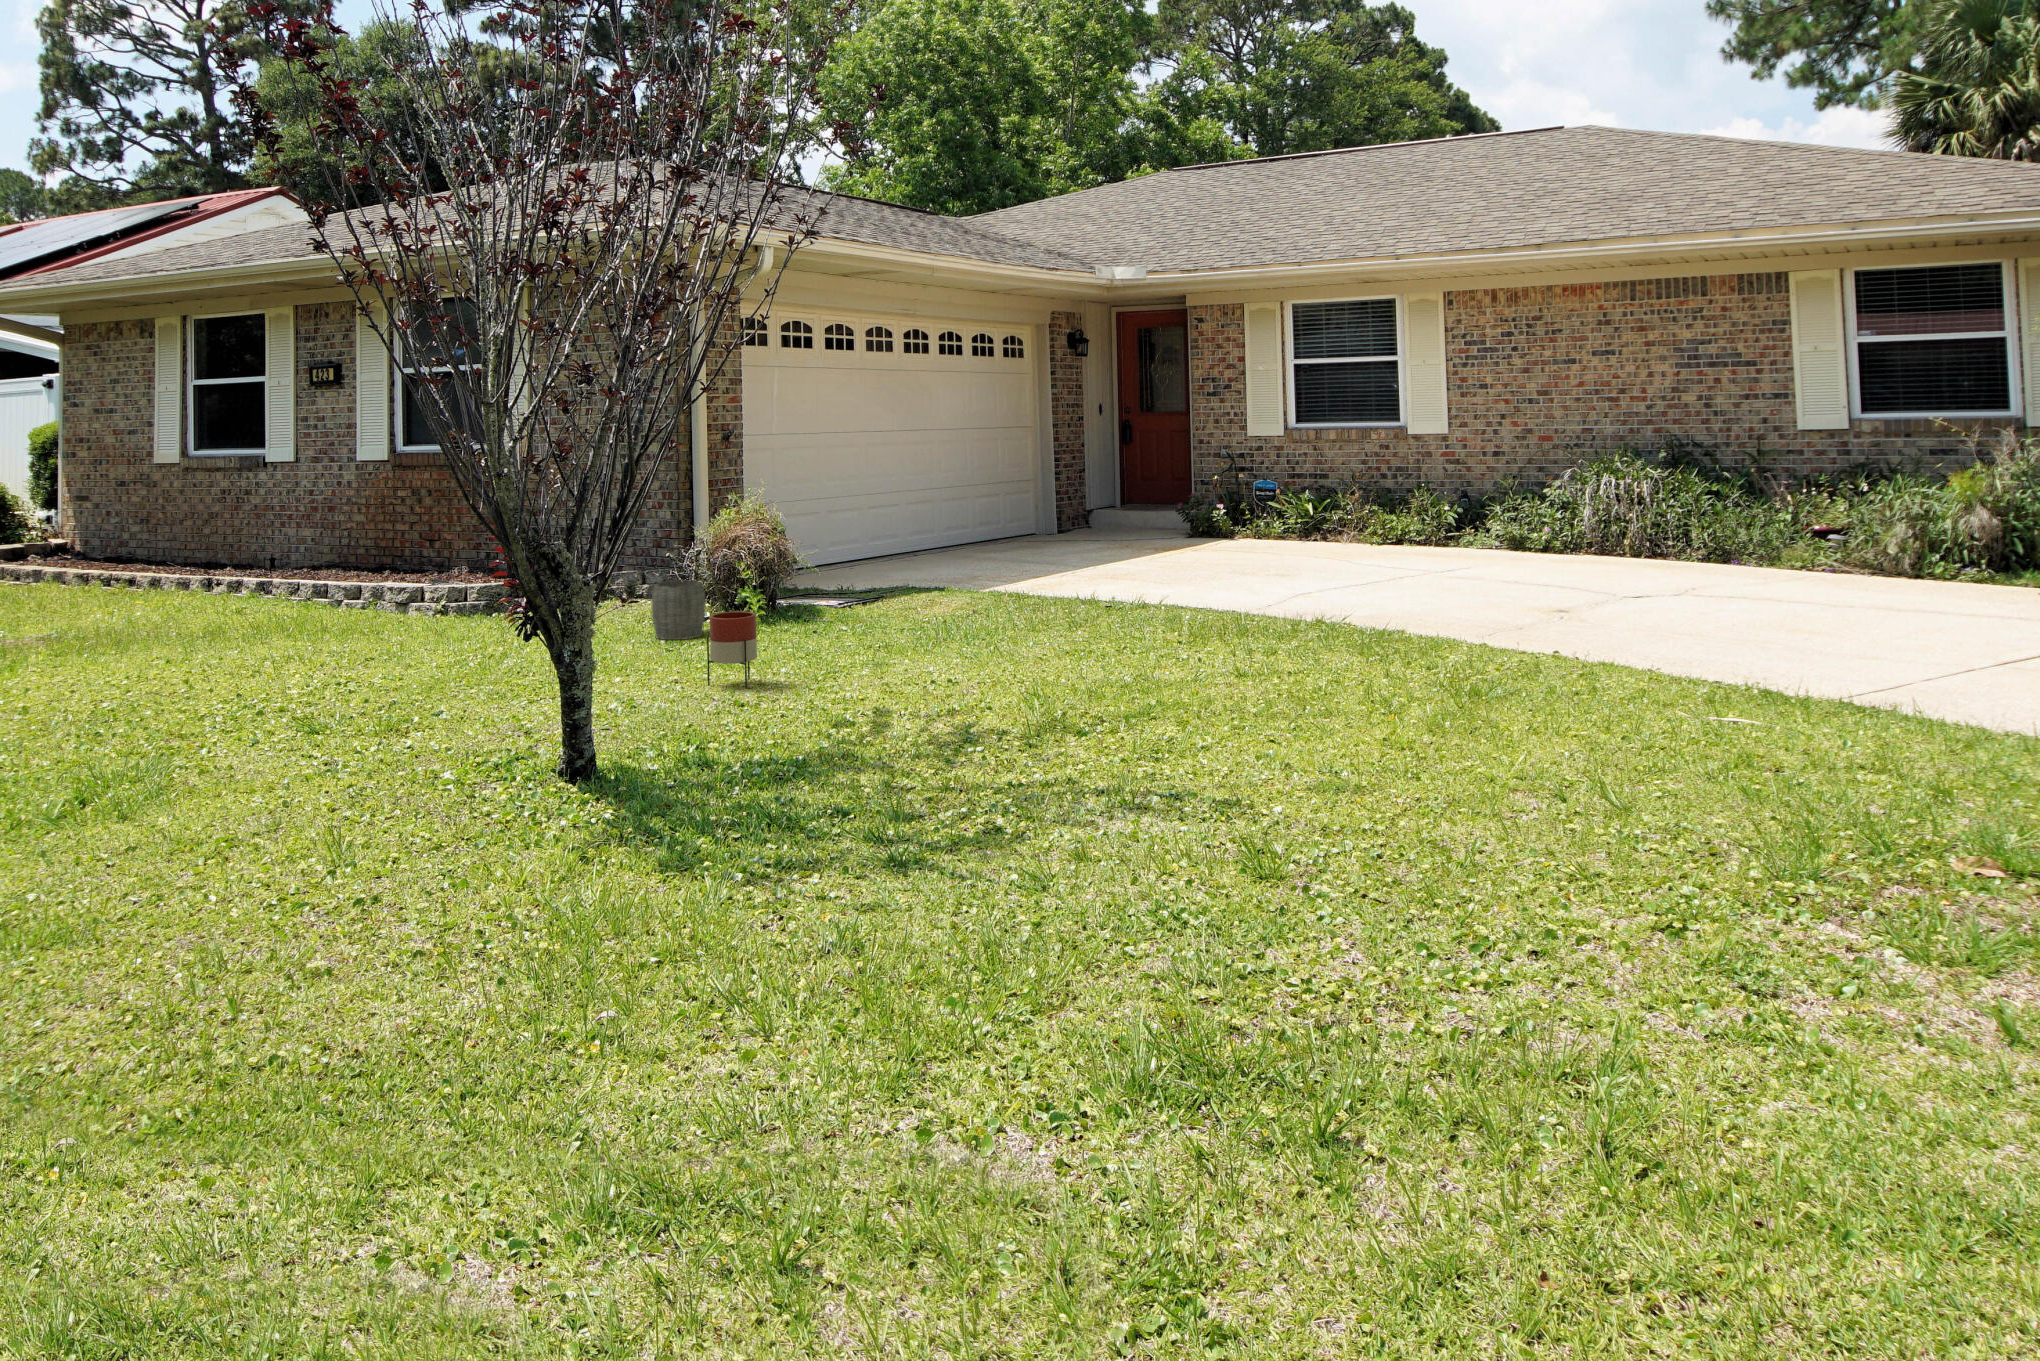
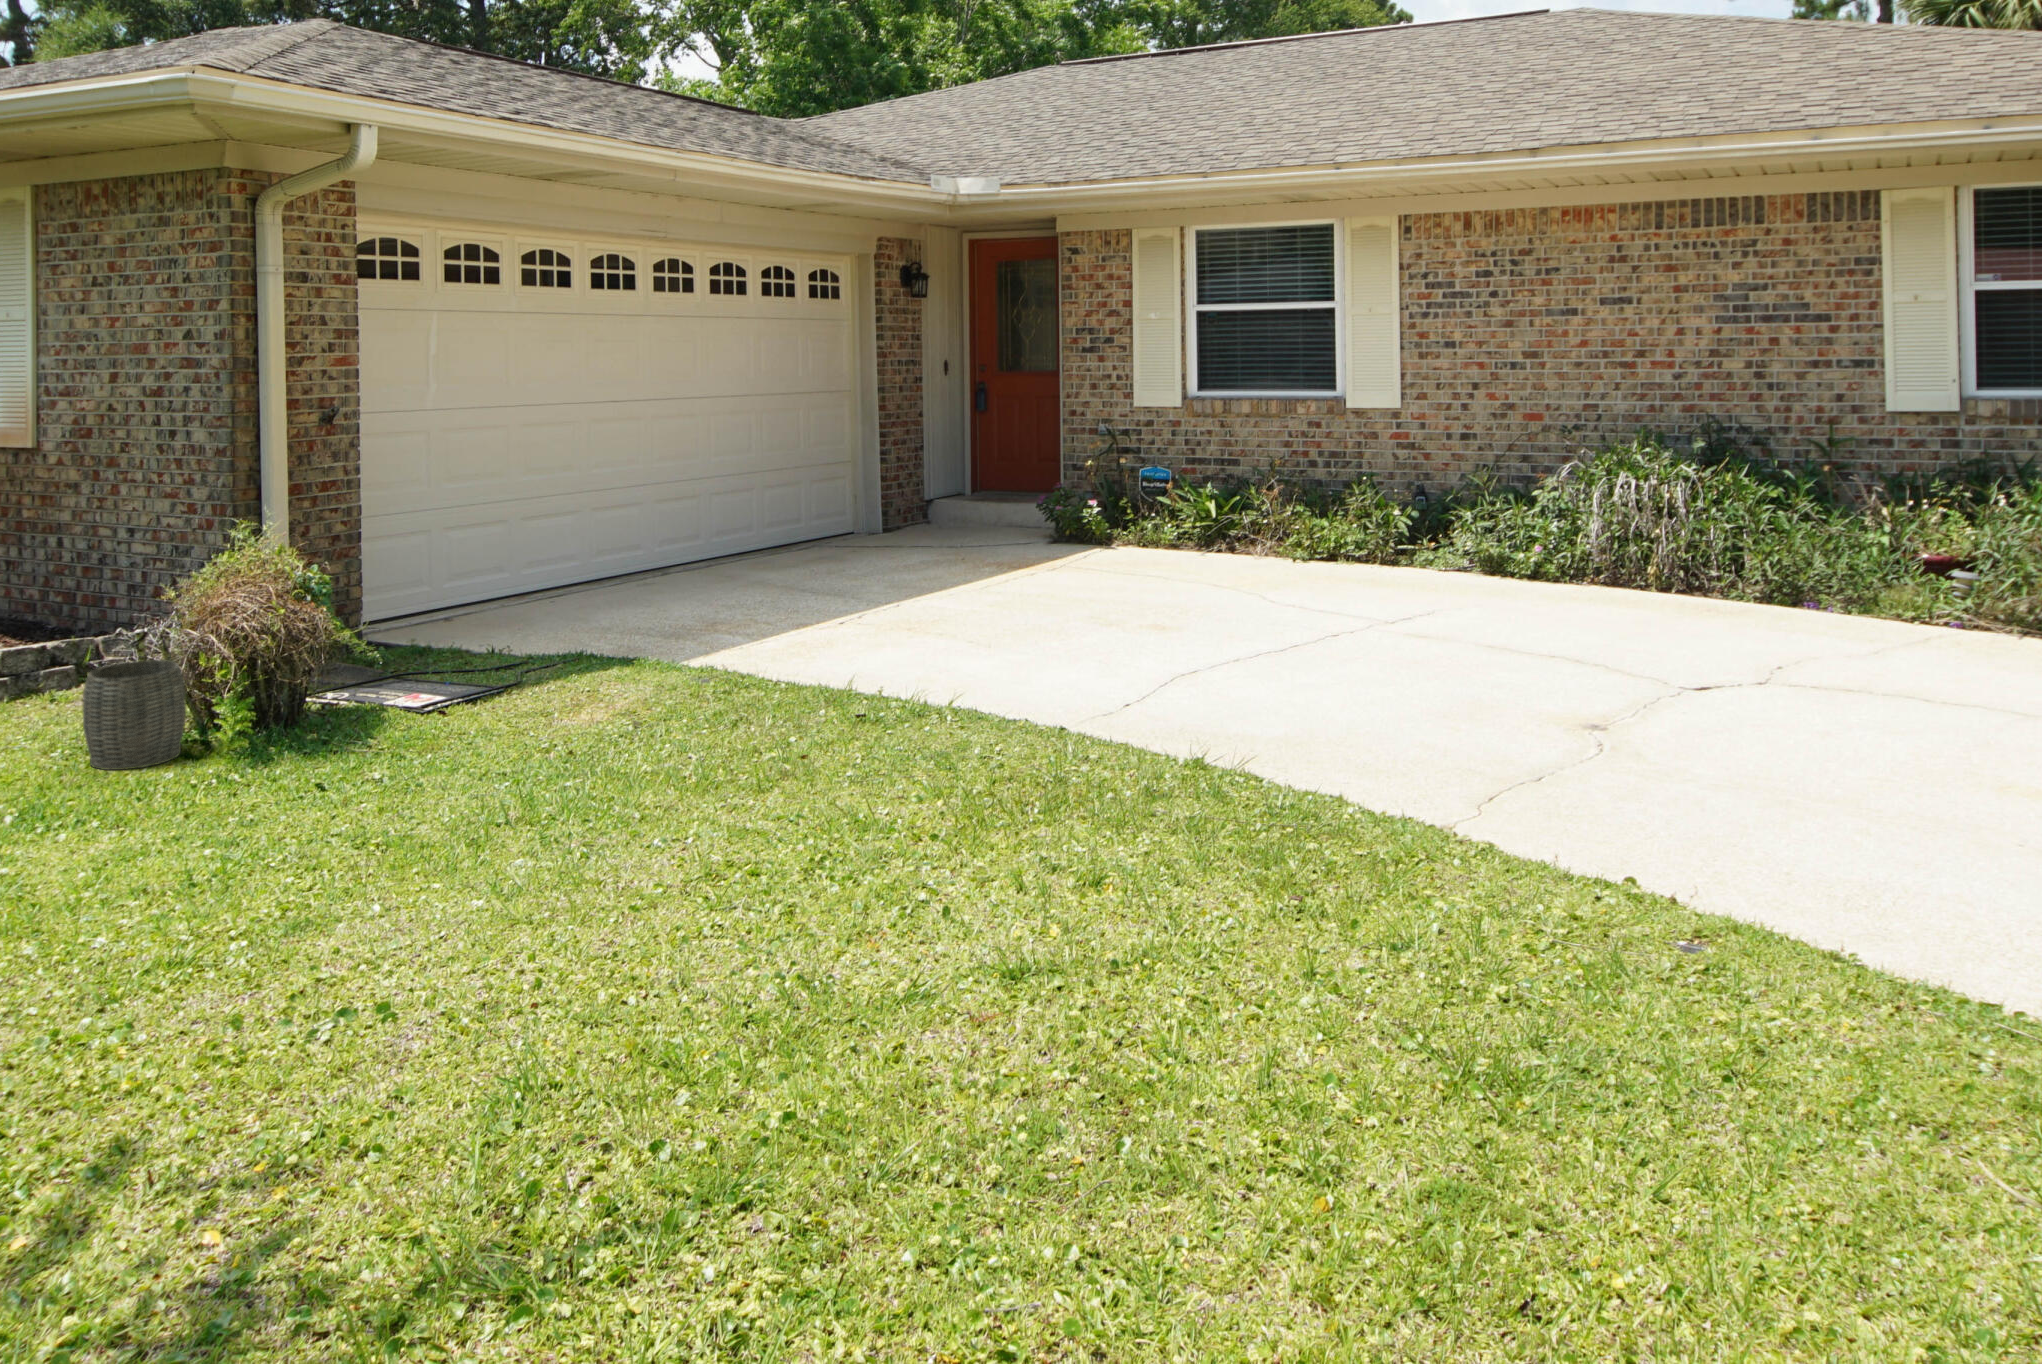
planter: present [707,611,757,688] -> none [12,778,122,945]

